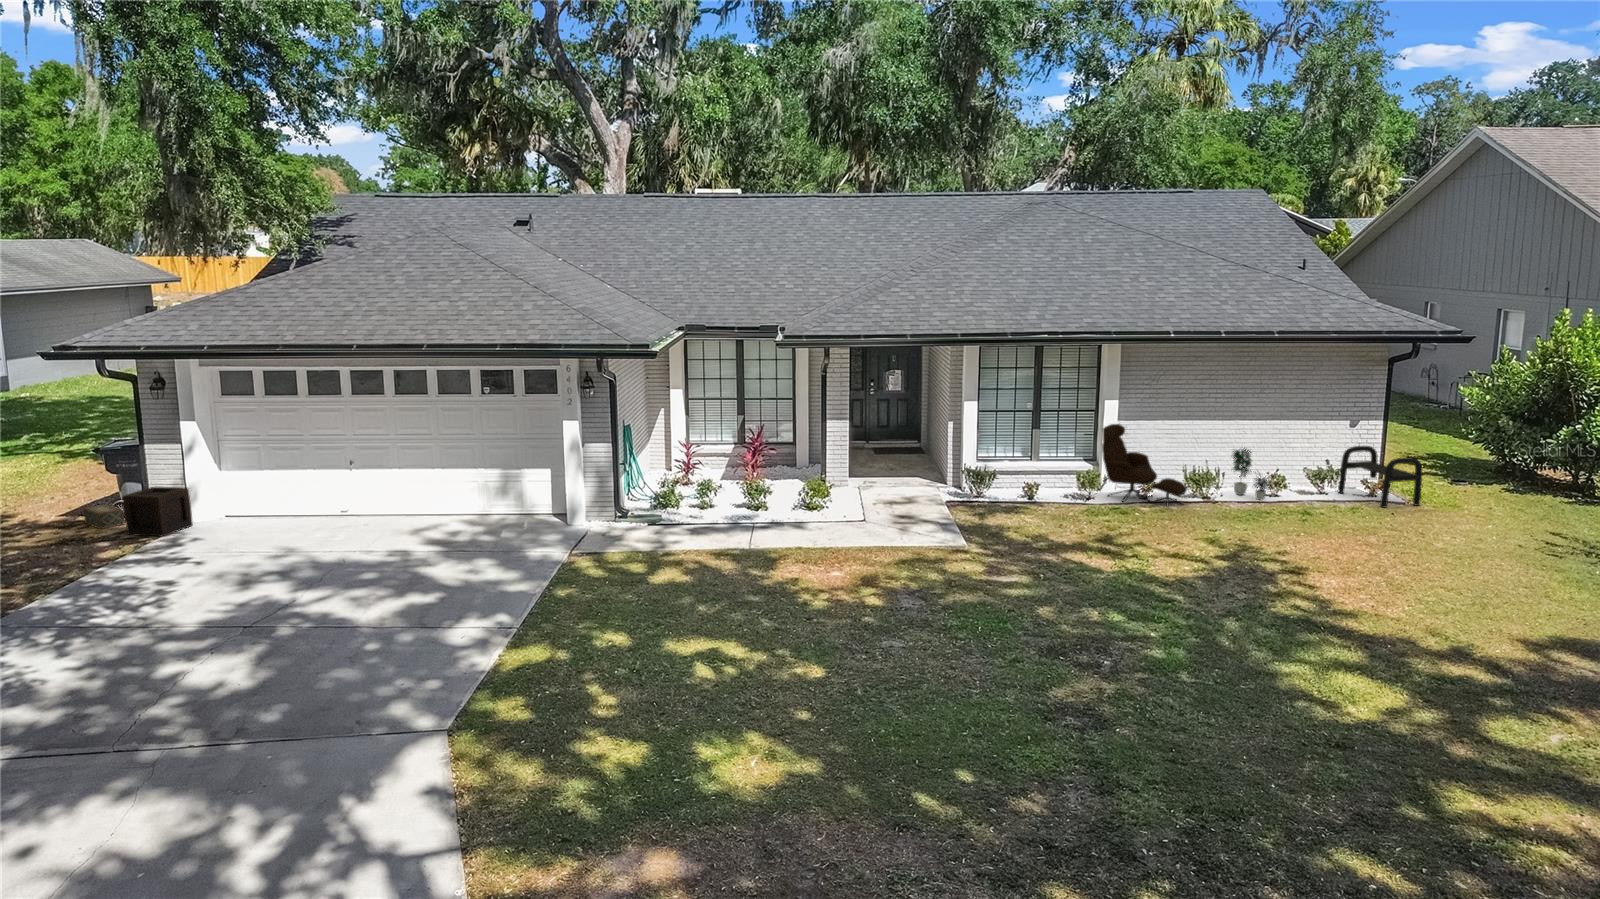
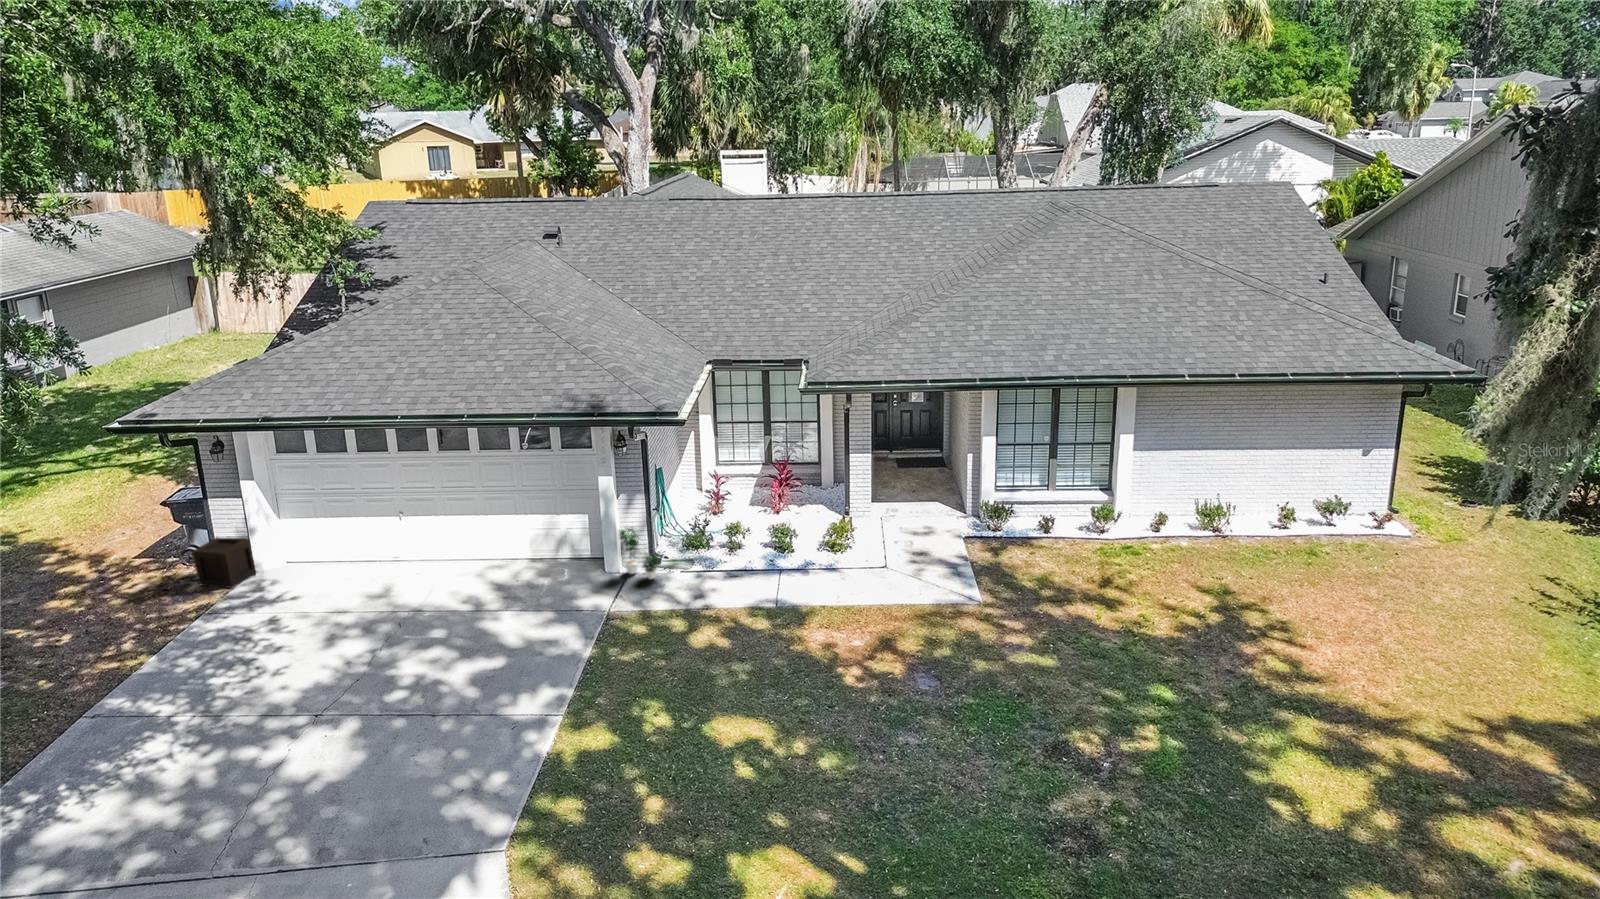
lounge chair: present [1102,424,1187,506] -> none [1117,457,1198,545]
bench: present [1338,446,1422,508] -> none [1346,478,1429,547]
potted plant: present [1233,448,1270,500] -> present [618,527,659,579]
woven basket: present [83,504,125,529] -> none [156,547,196,577]

